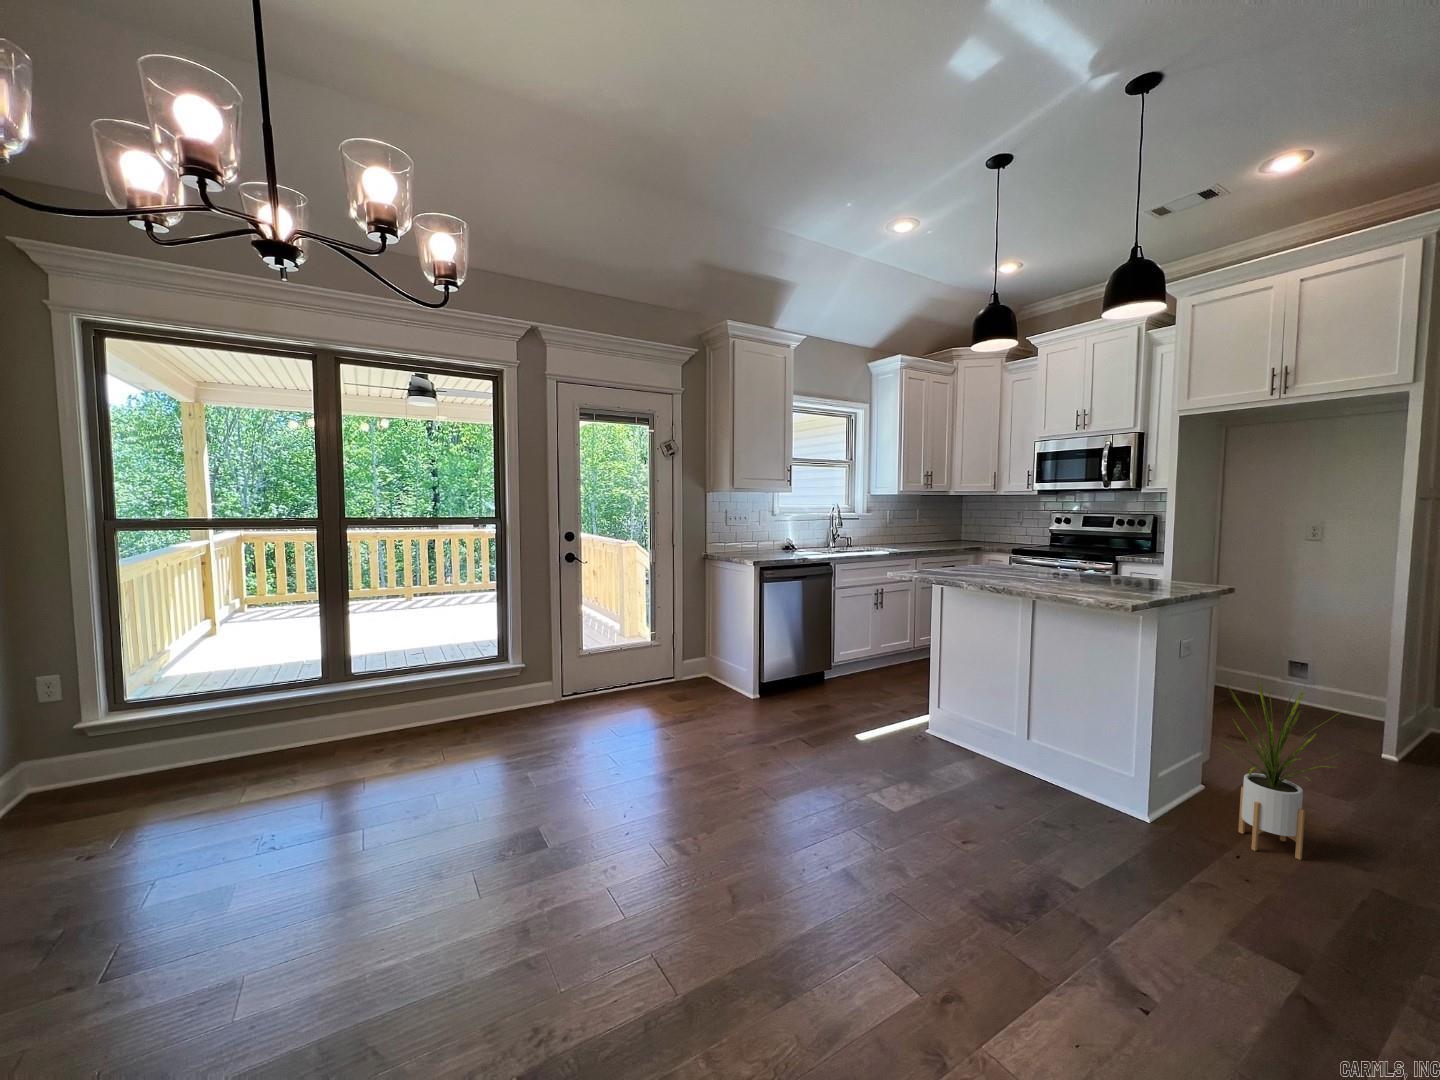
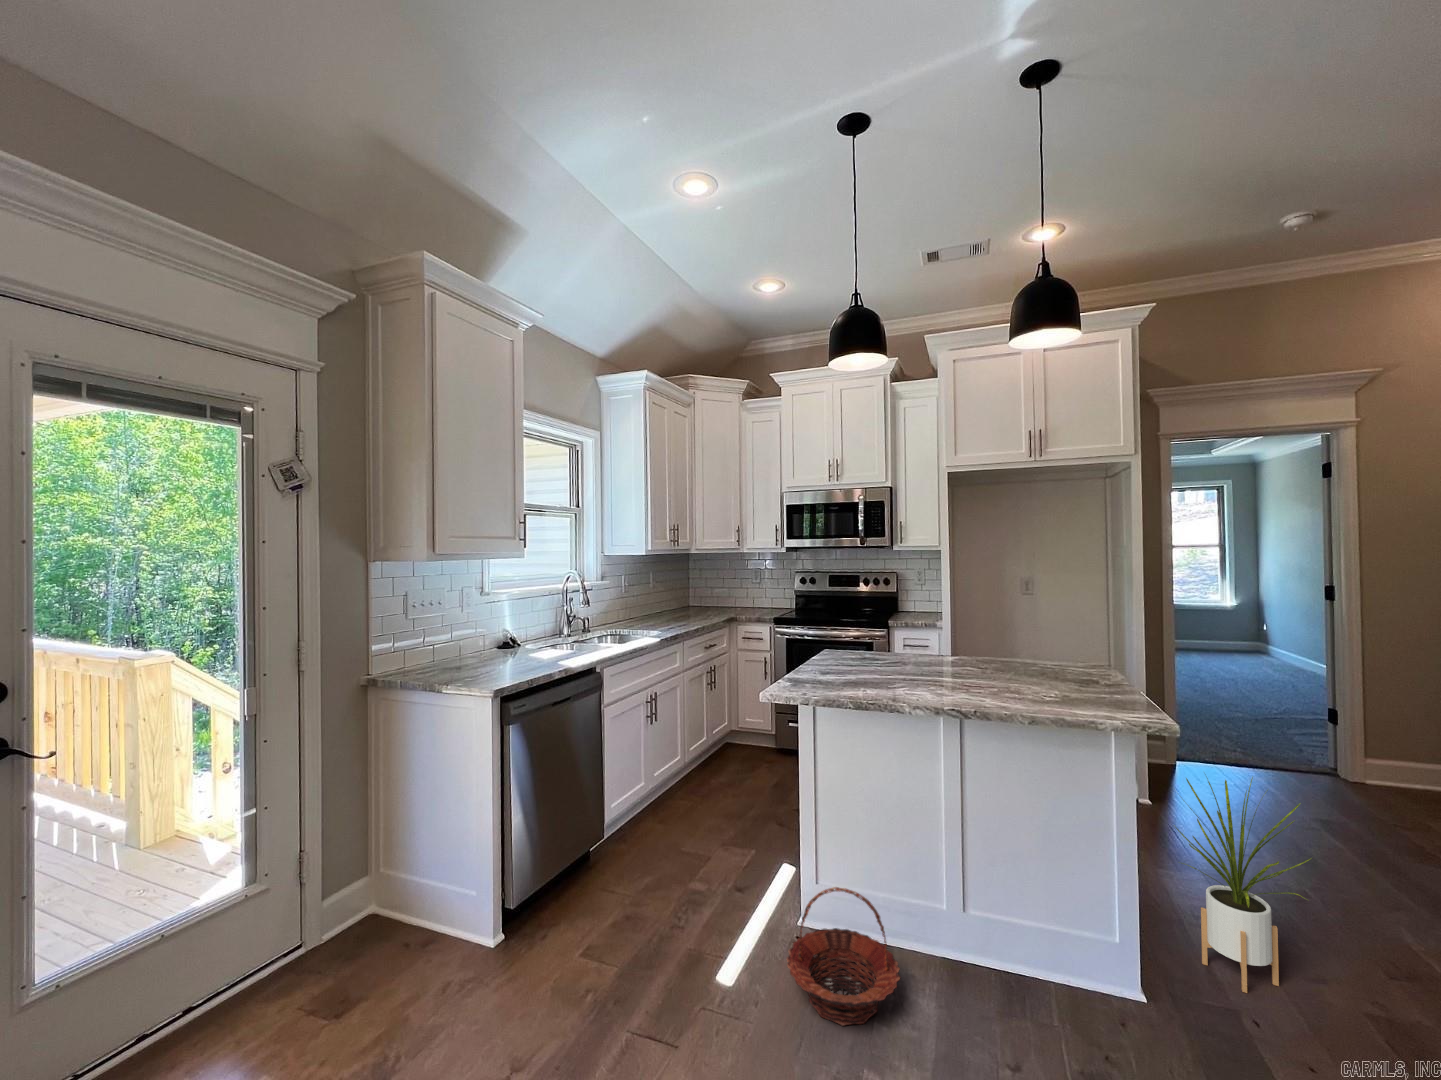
basket: none [881,692,954,768] -> present [787,887,900,1025]

